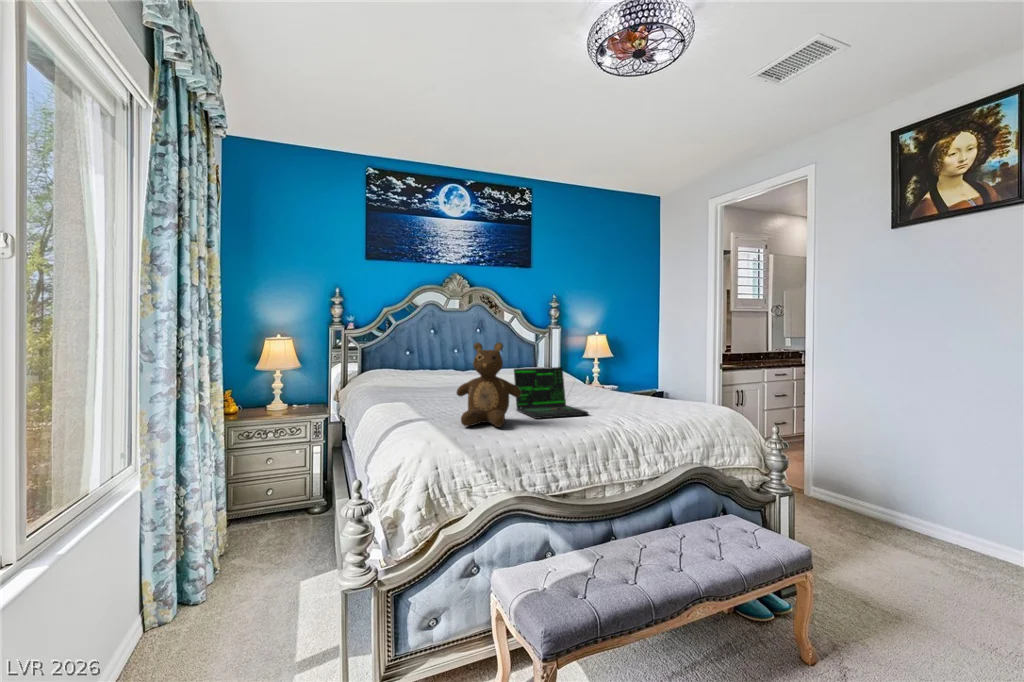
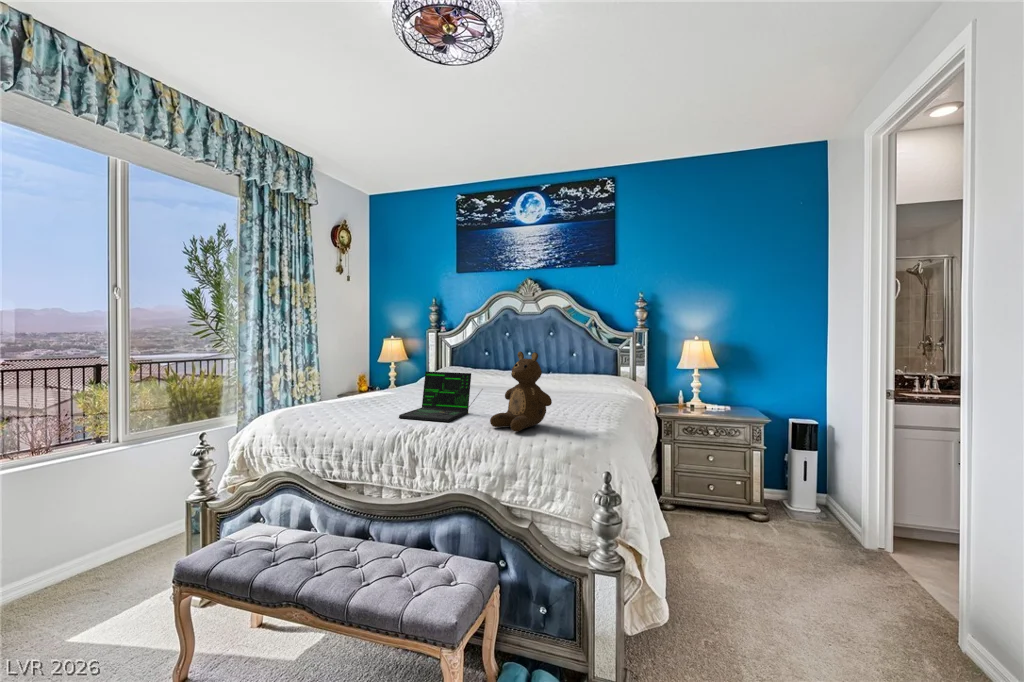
teddy bear: present [456,342,521,427] -> present [490,351,552,432]

